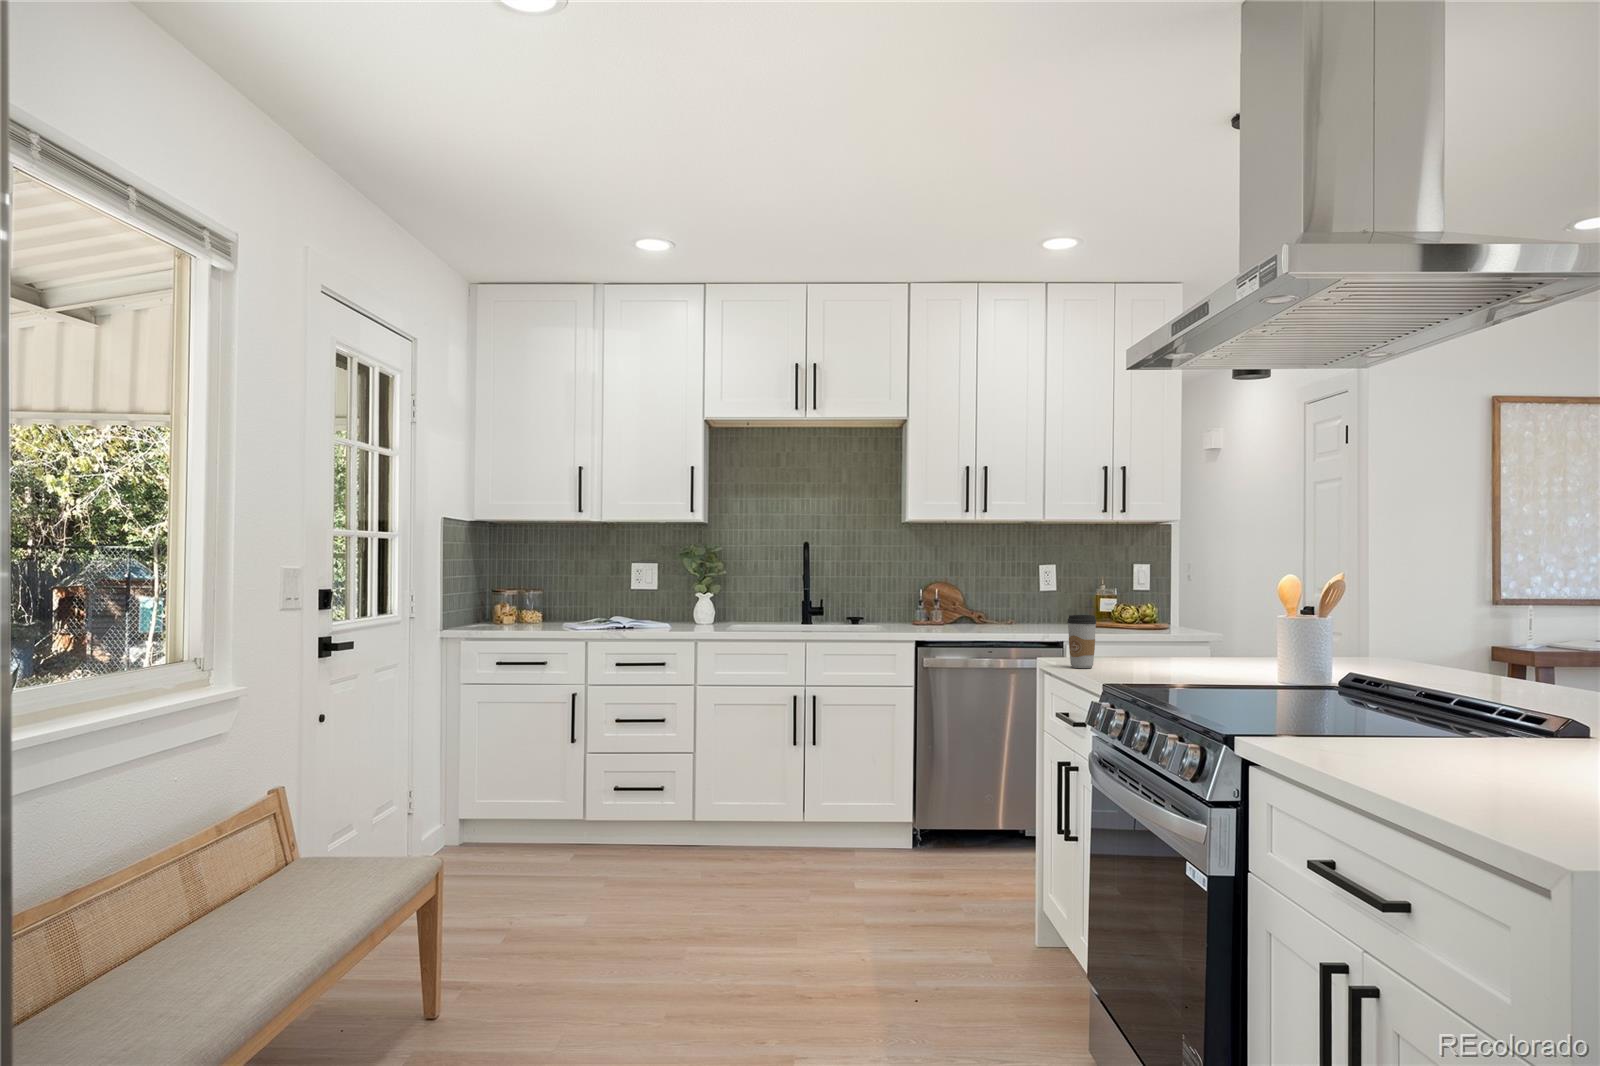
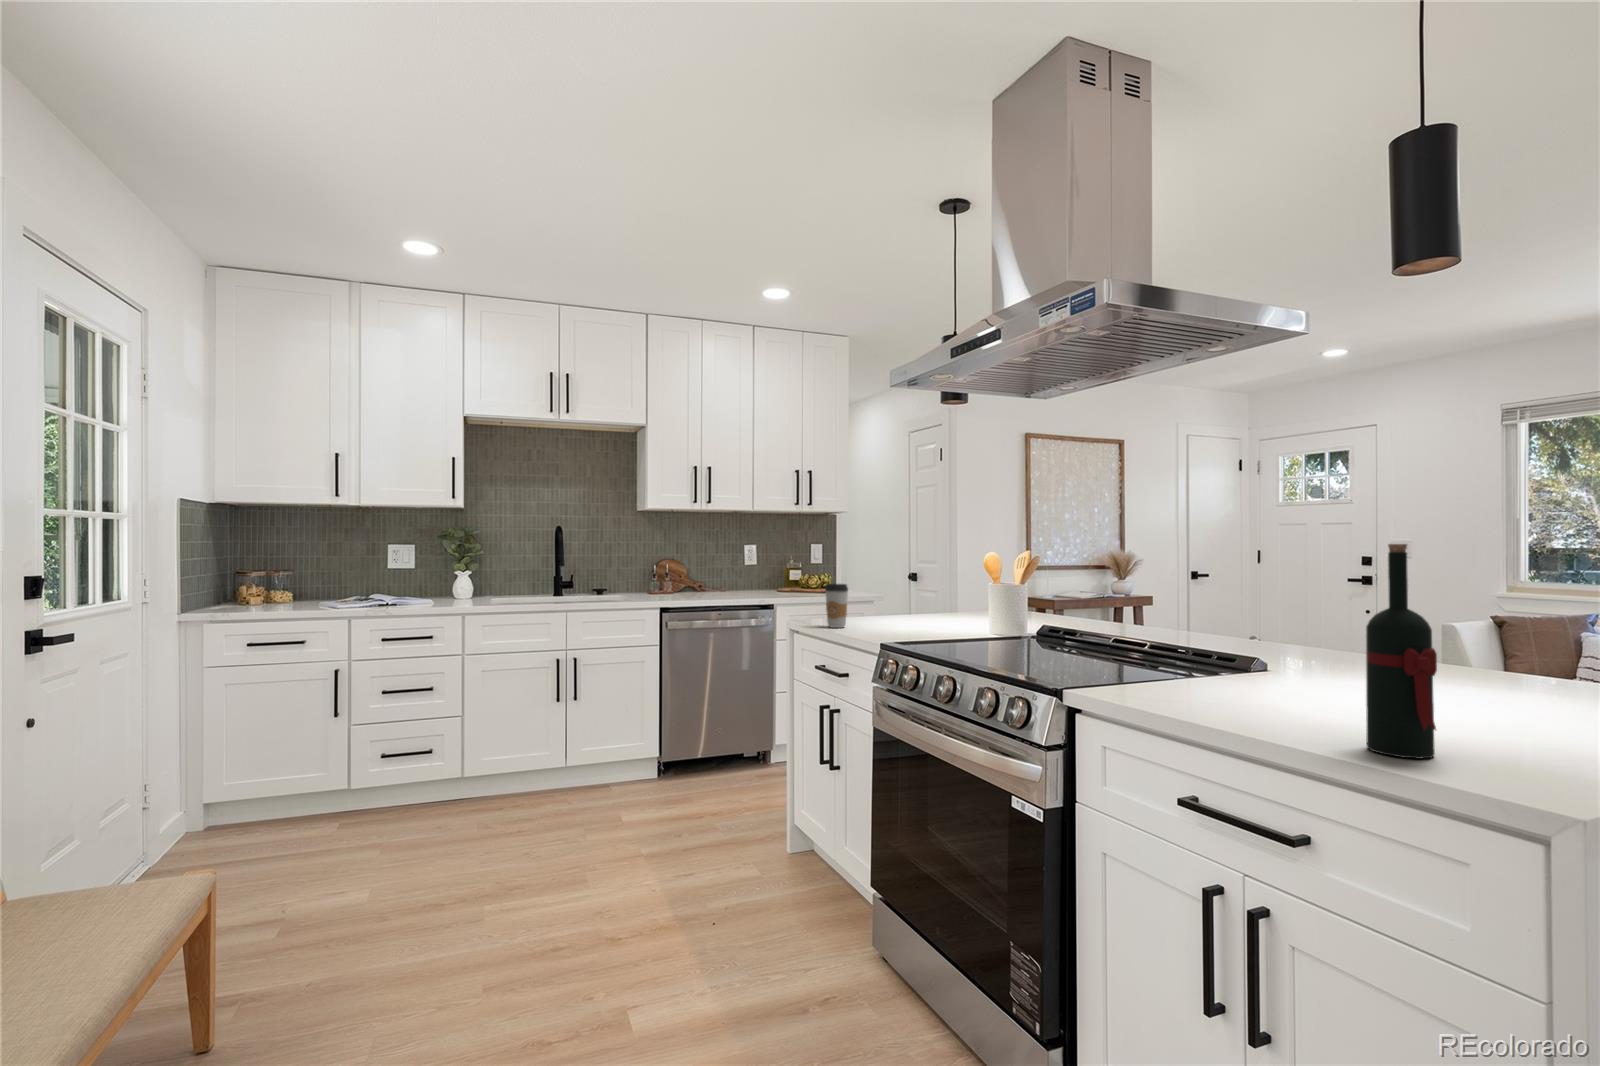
wine bottle: none [1474,576,1547,819] -> present [1366,544,1437,759]

